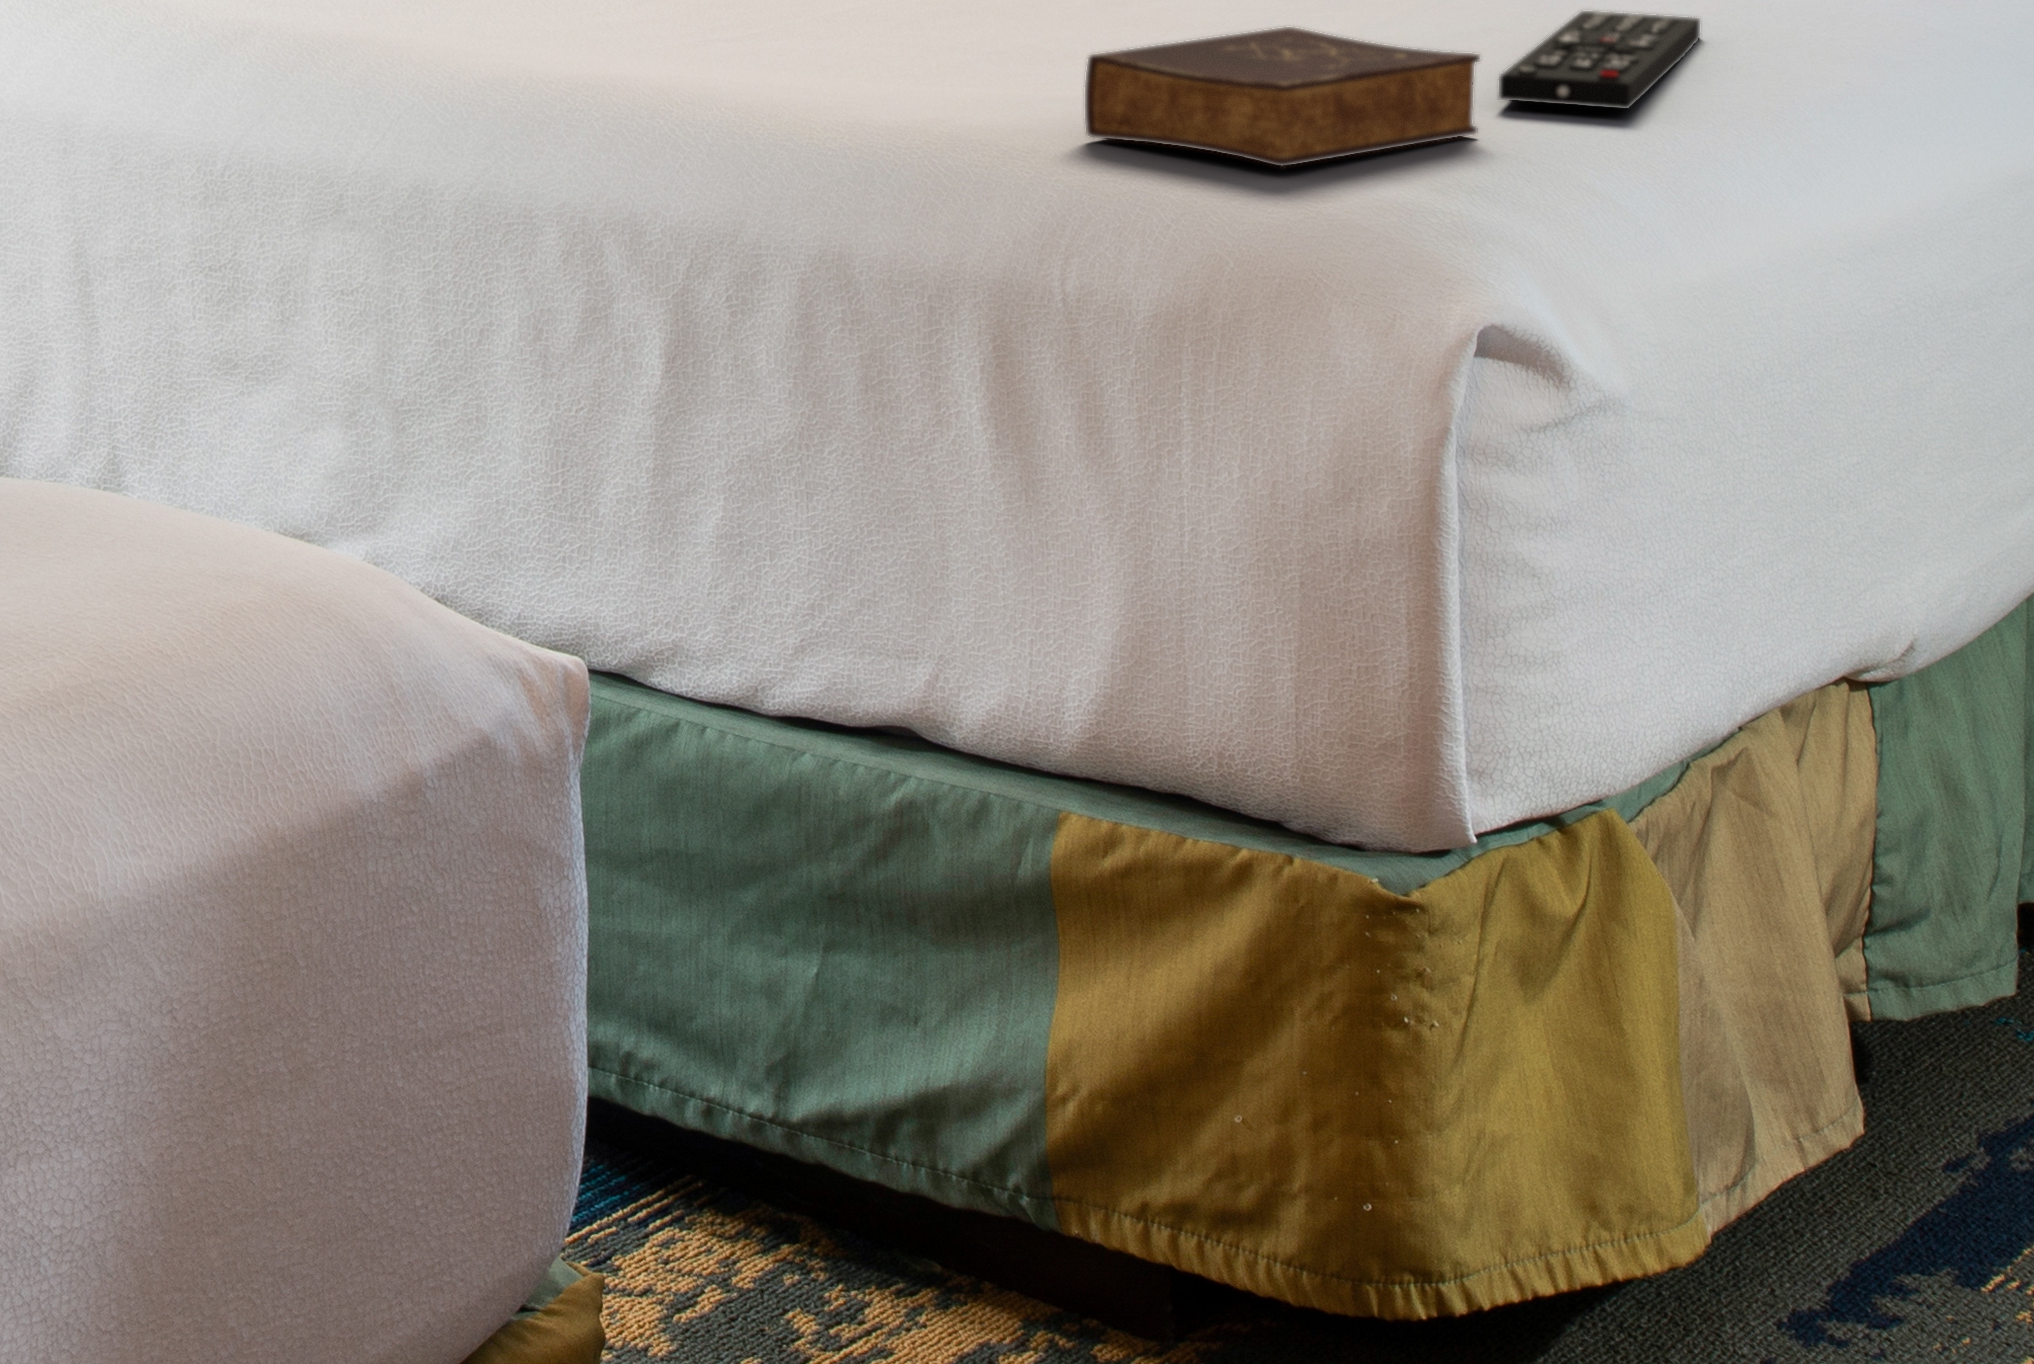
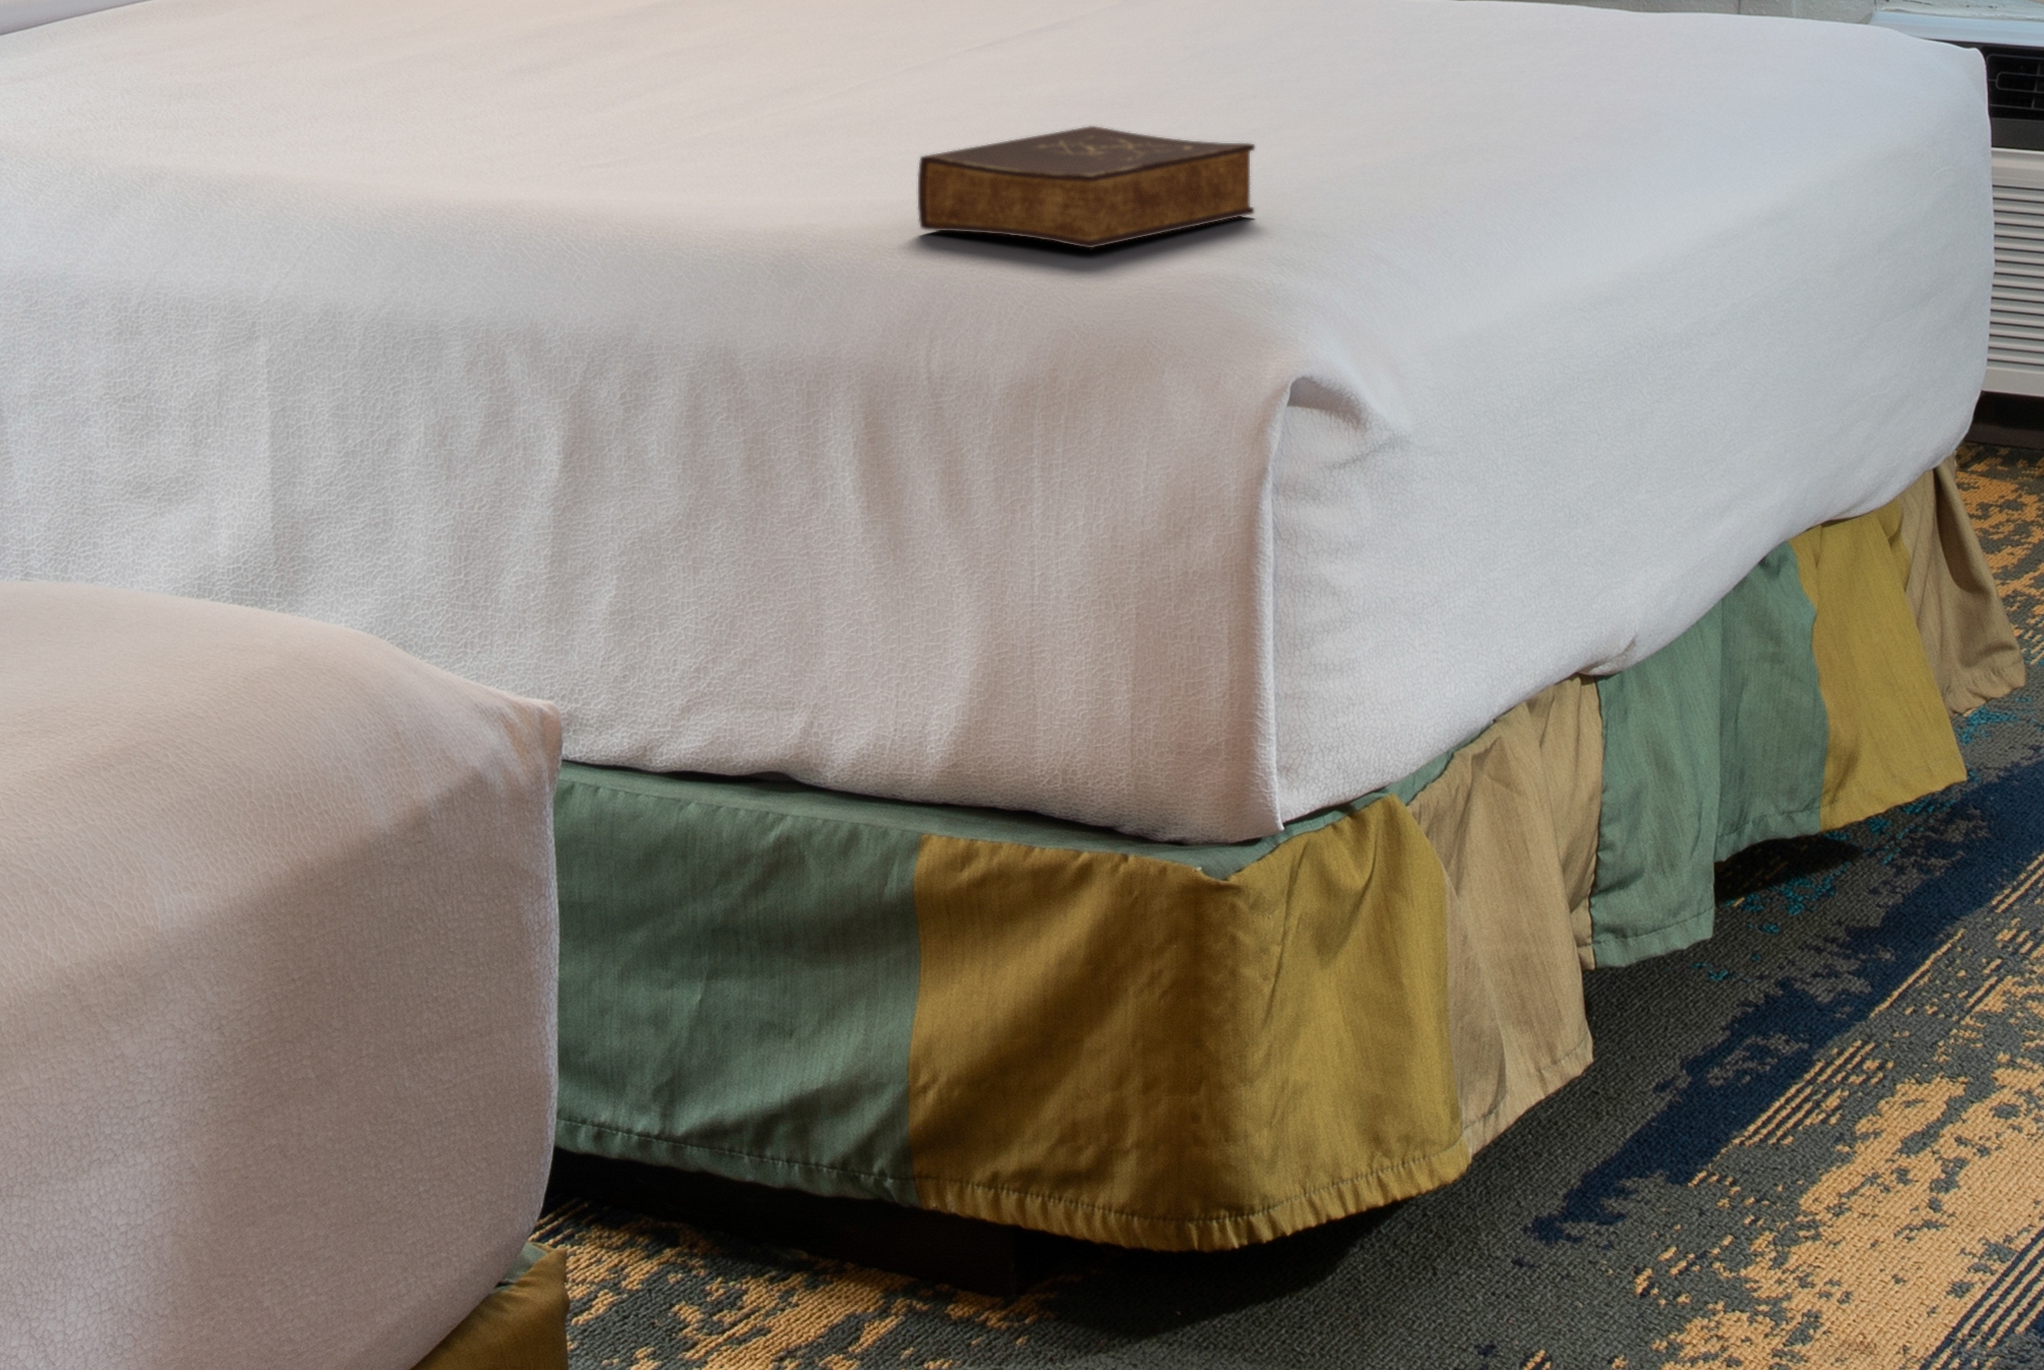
remote control: present [1499,11,1700,109] -> none [1271,105,1438,188]

